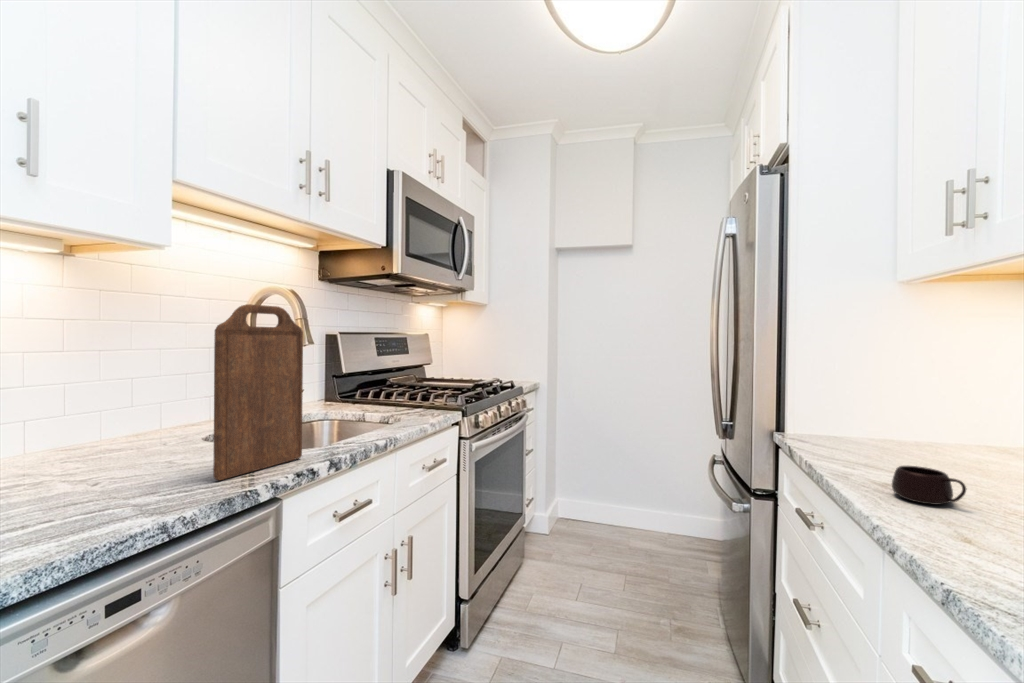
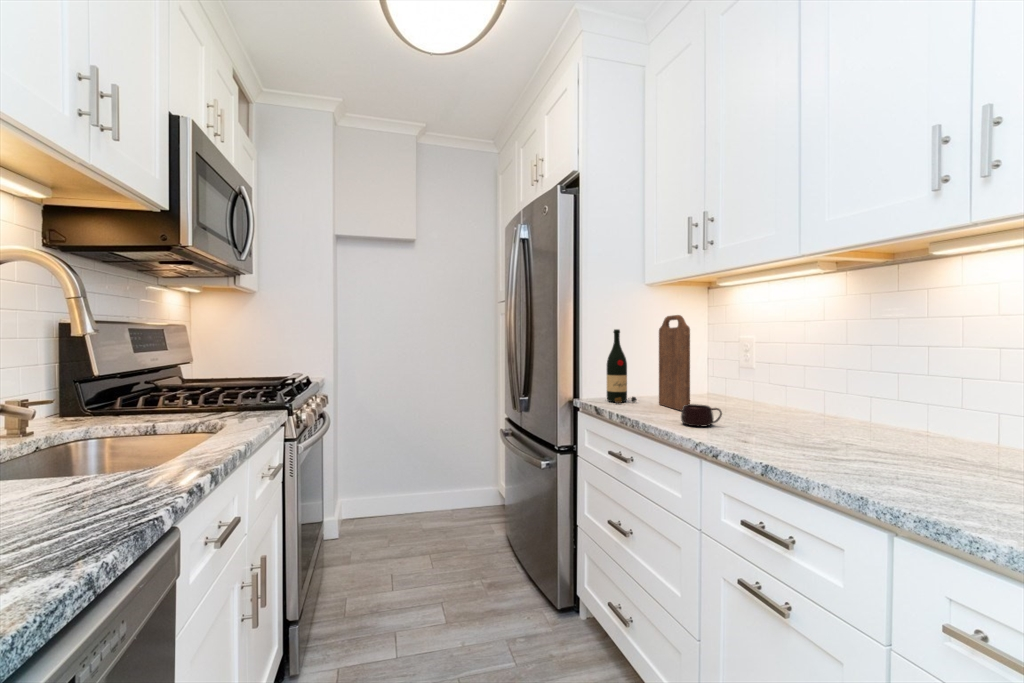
cutting board: present [213,304,303,480] -> present [659,315,690,411]
wine bottle: none [821,344,869,447] -> present [607,329,637,403]

